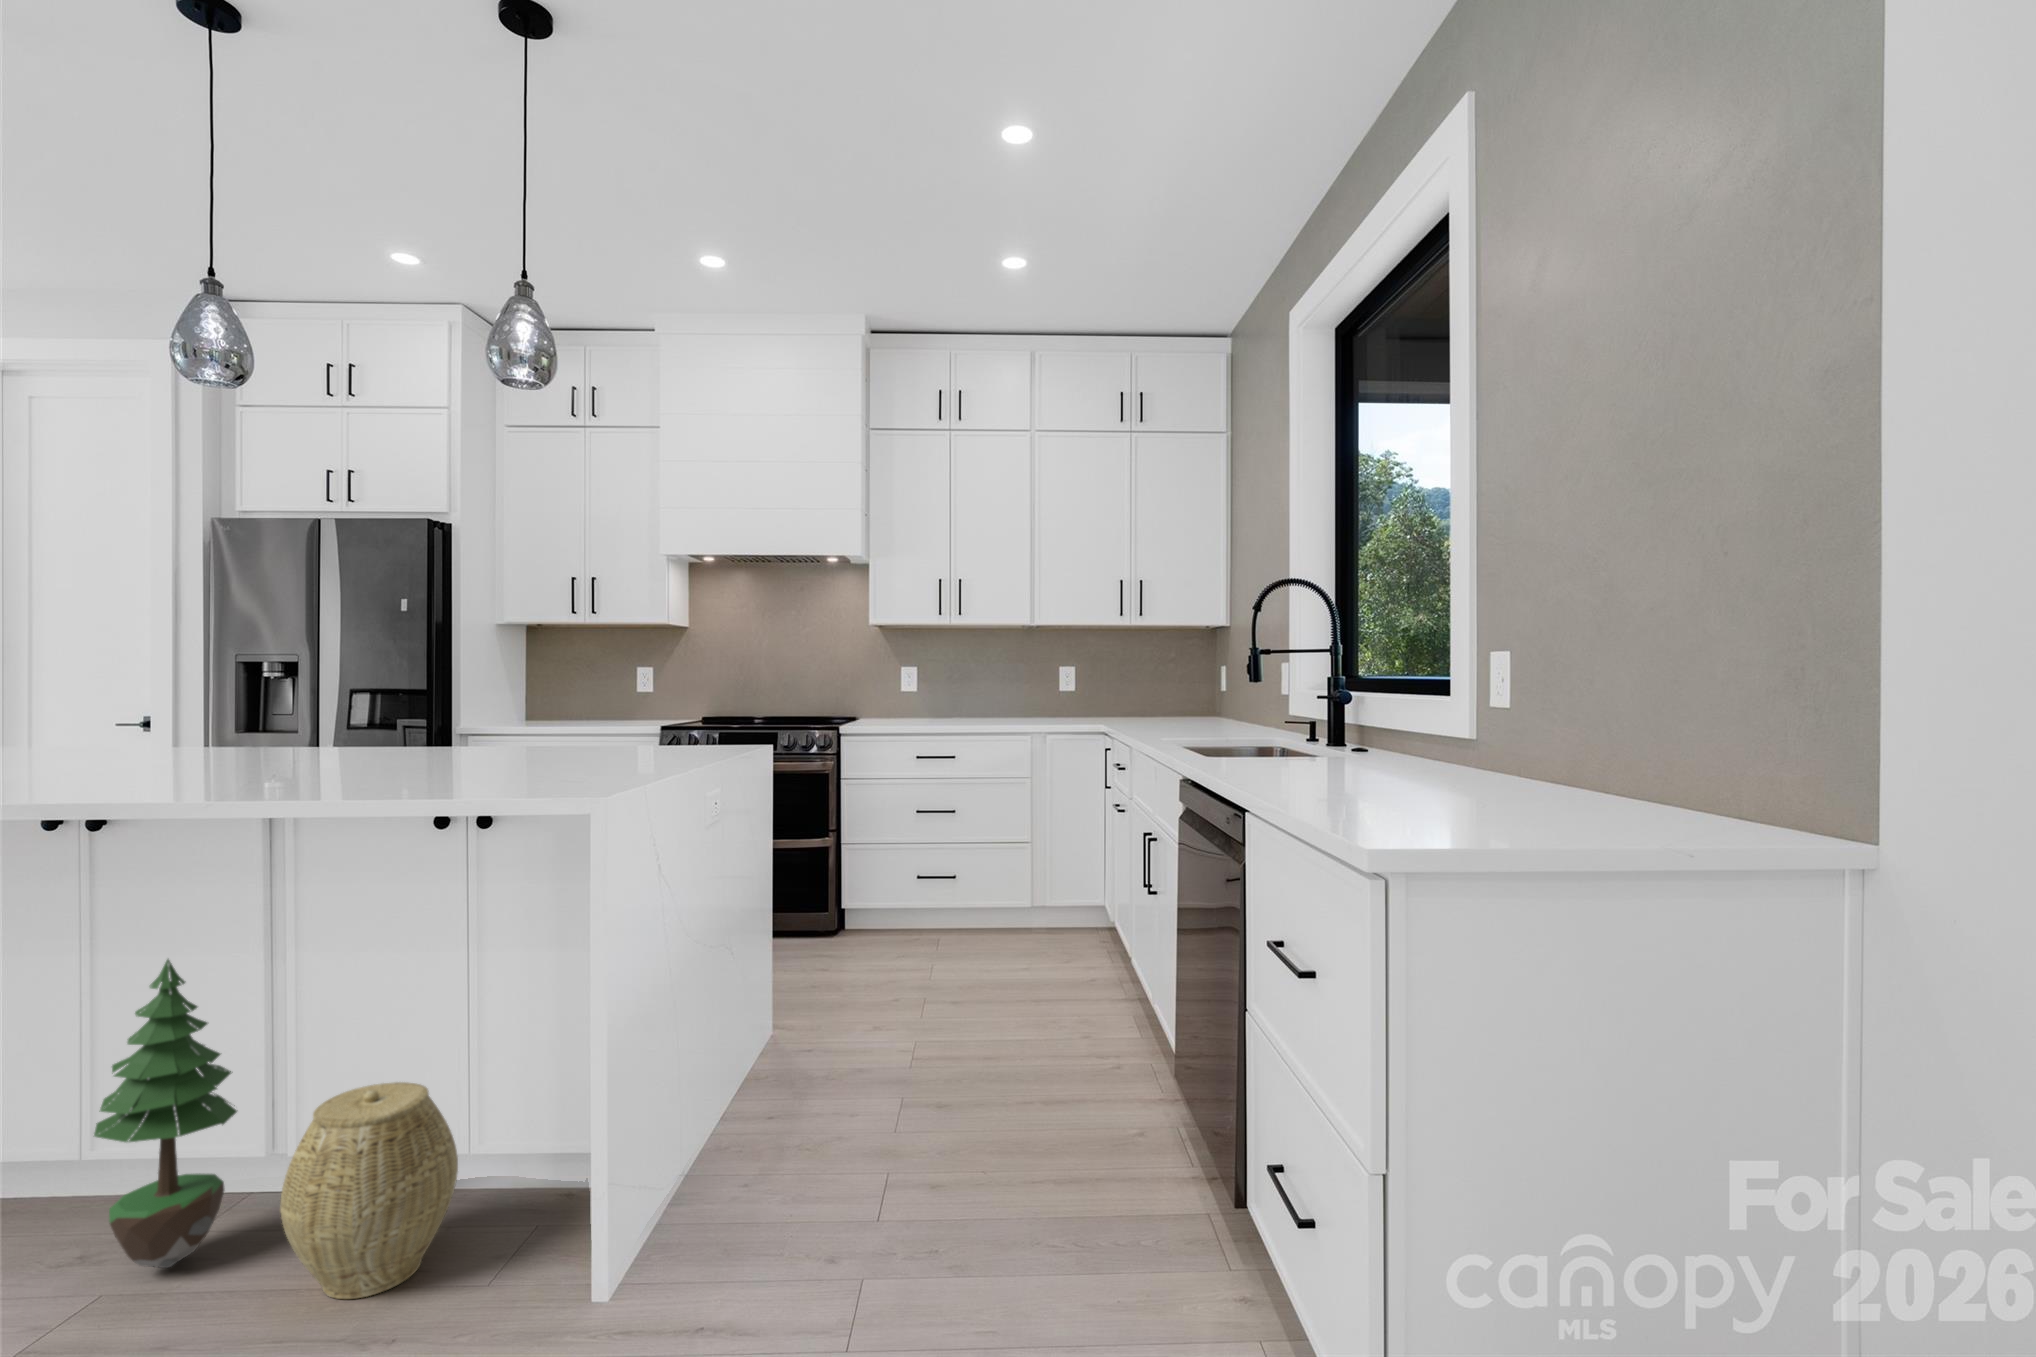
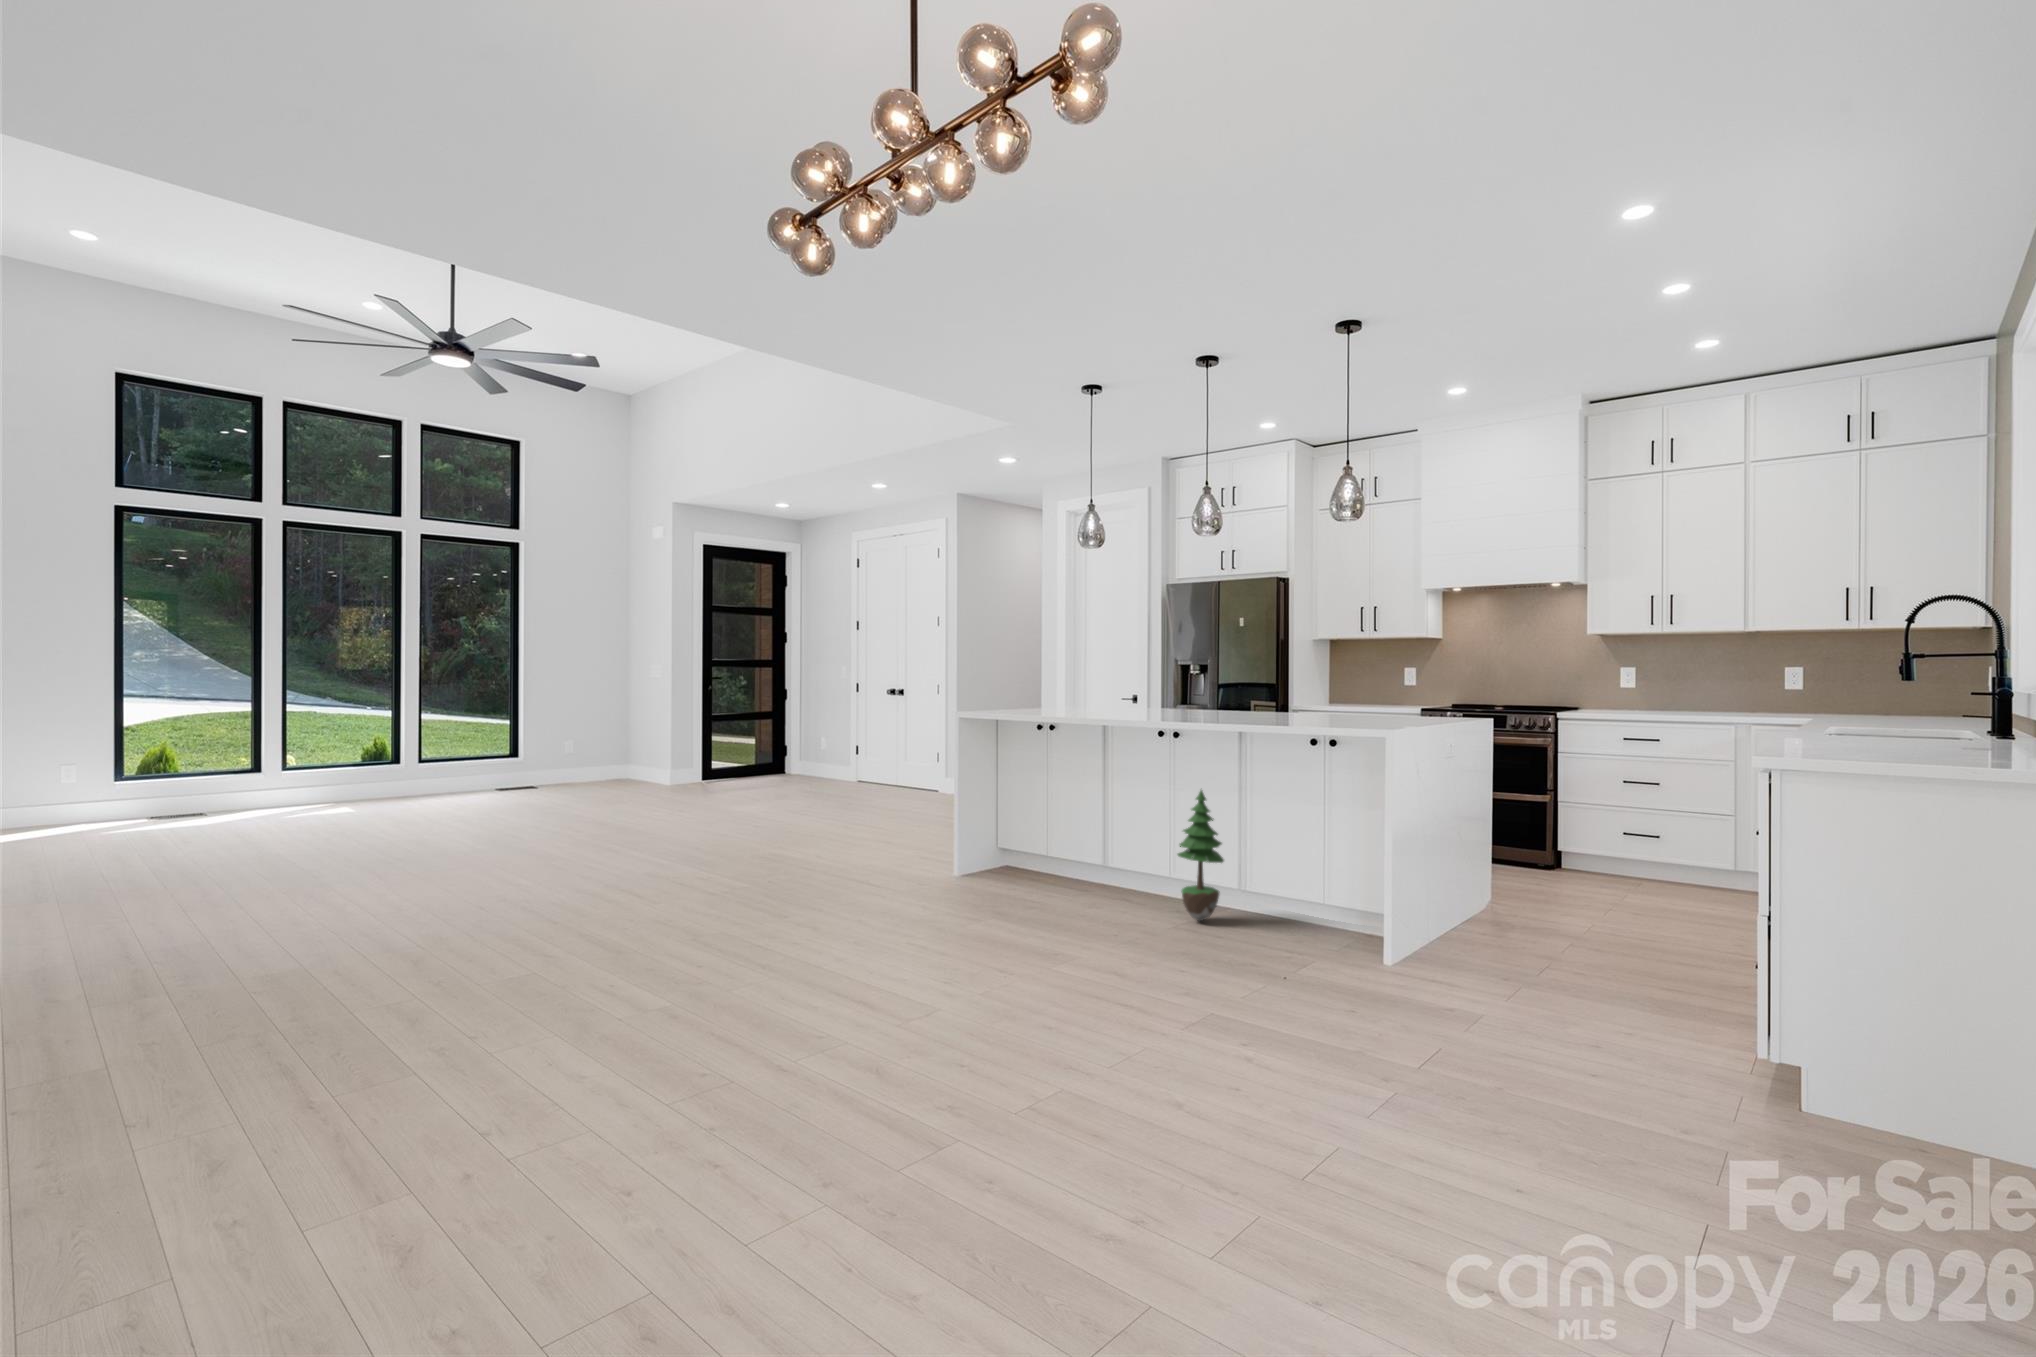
woven basket: present [280,1082,458,1299] -> none [1247,856,1317,946]

